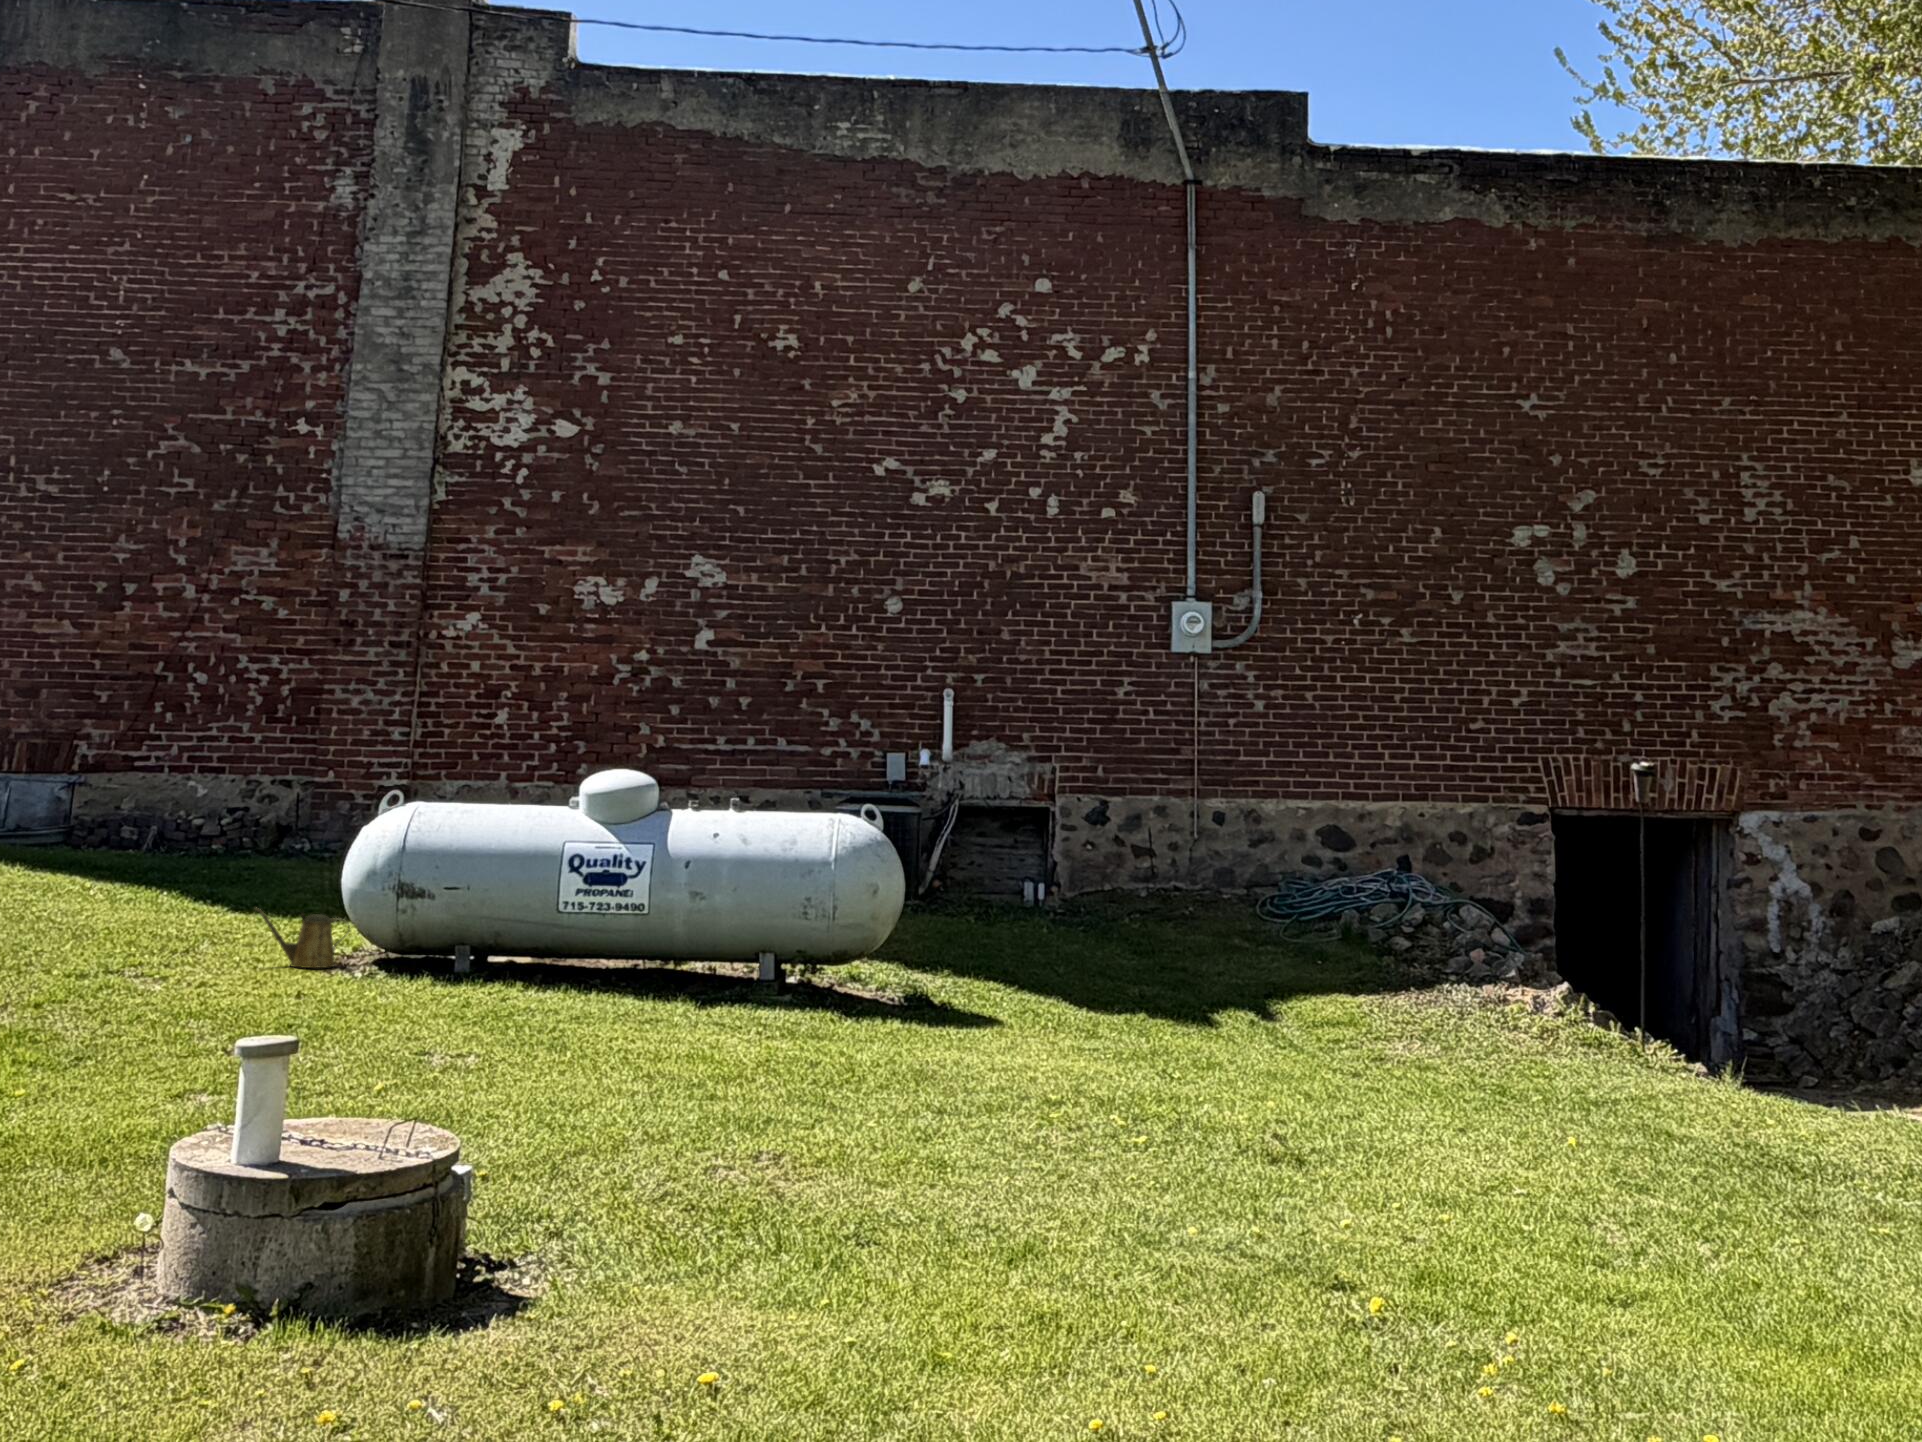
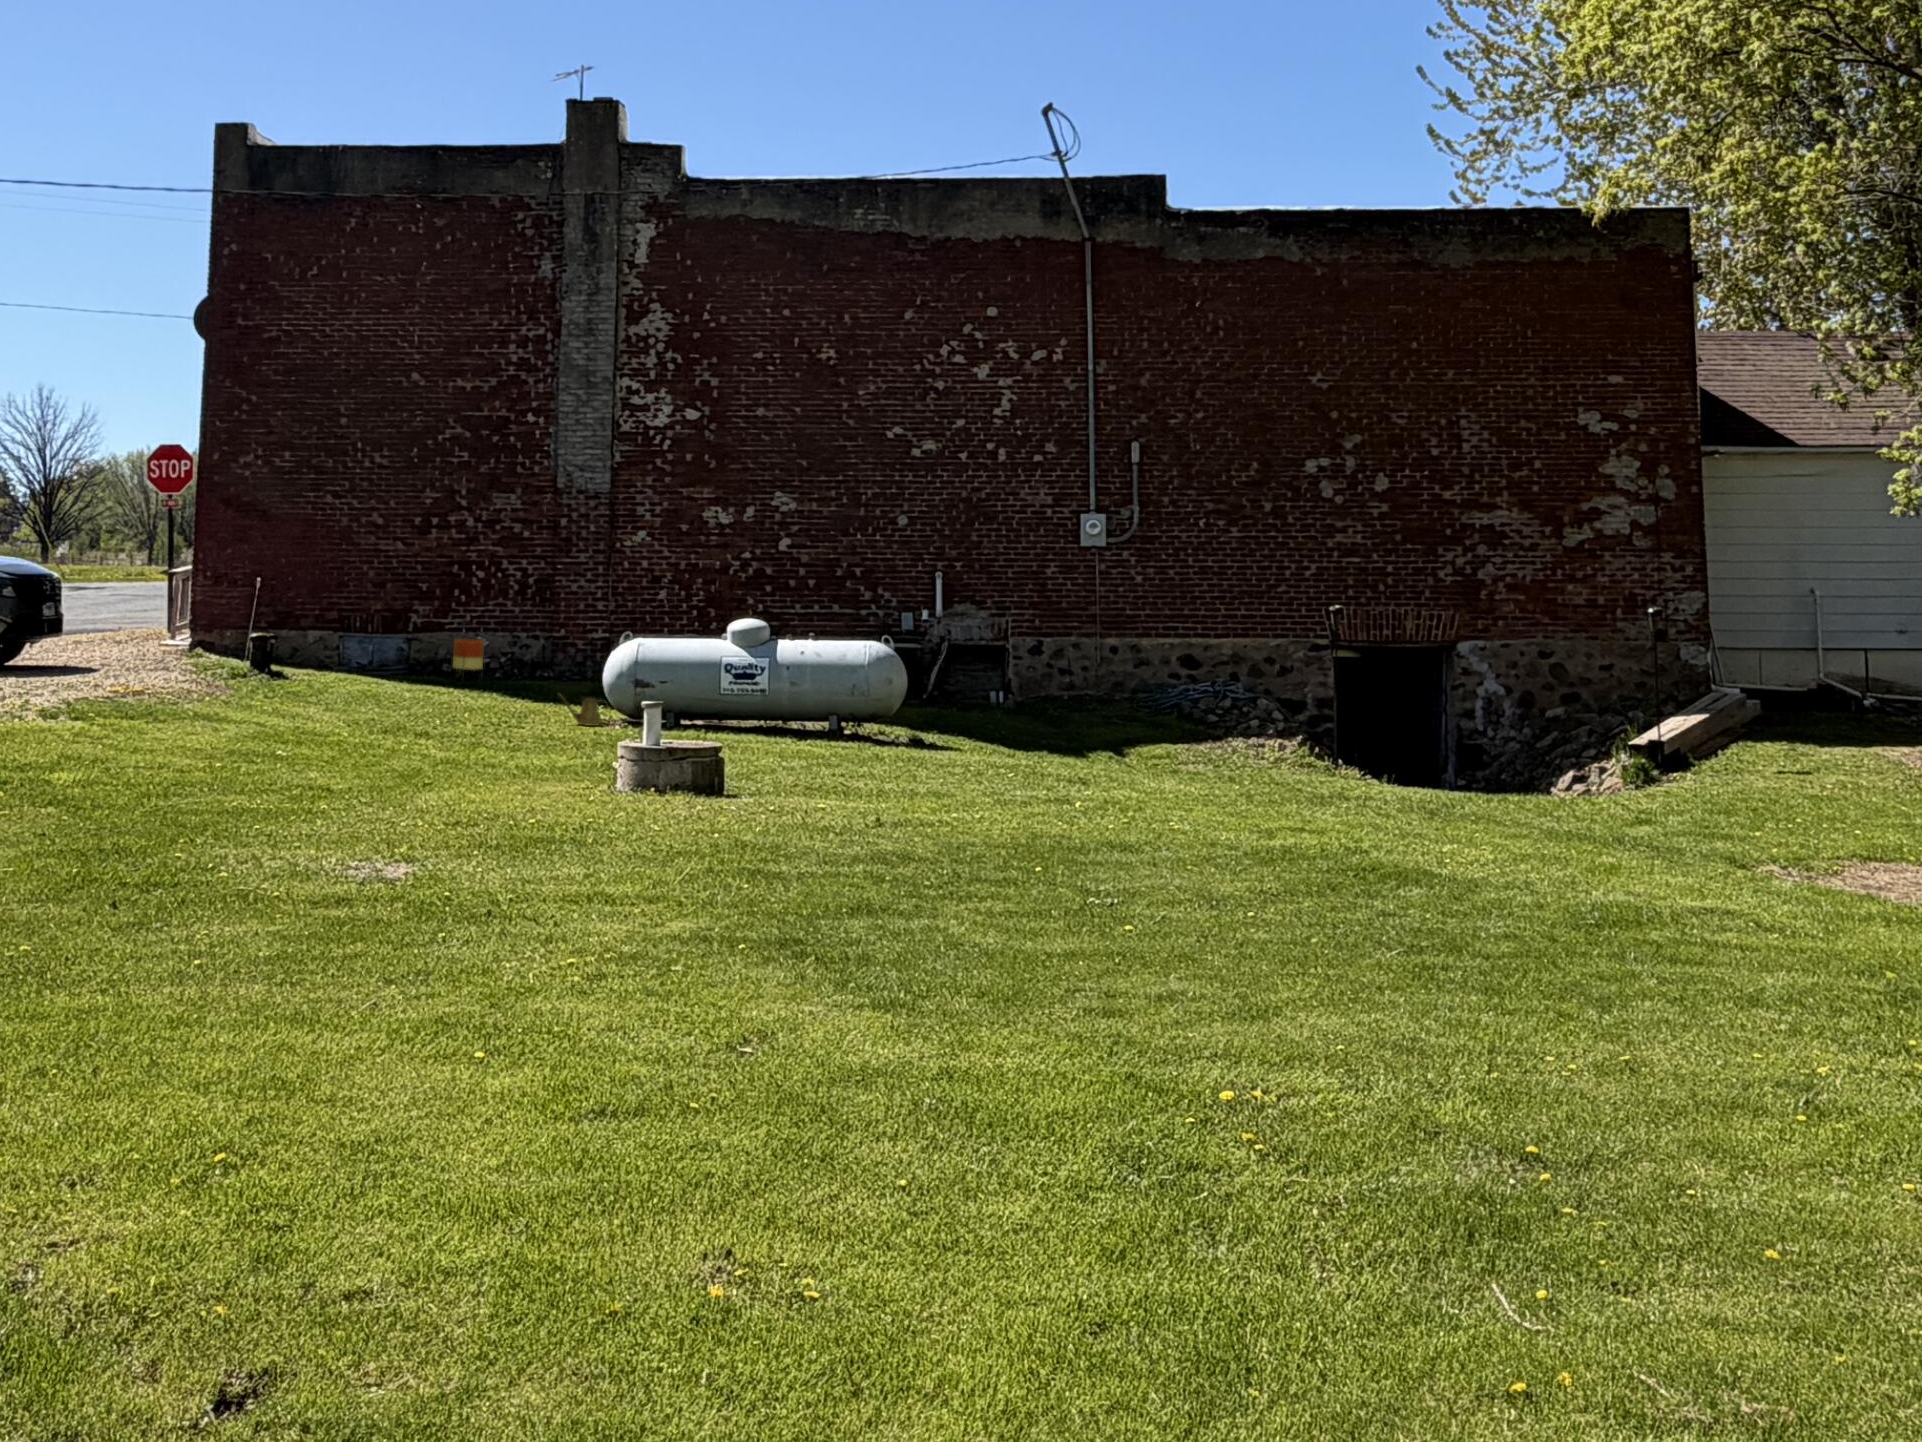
planter: none [140,787,197,859] -> present [453,639,484,670]

